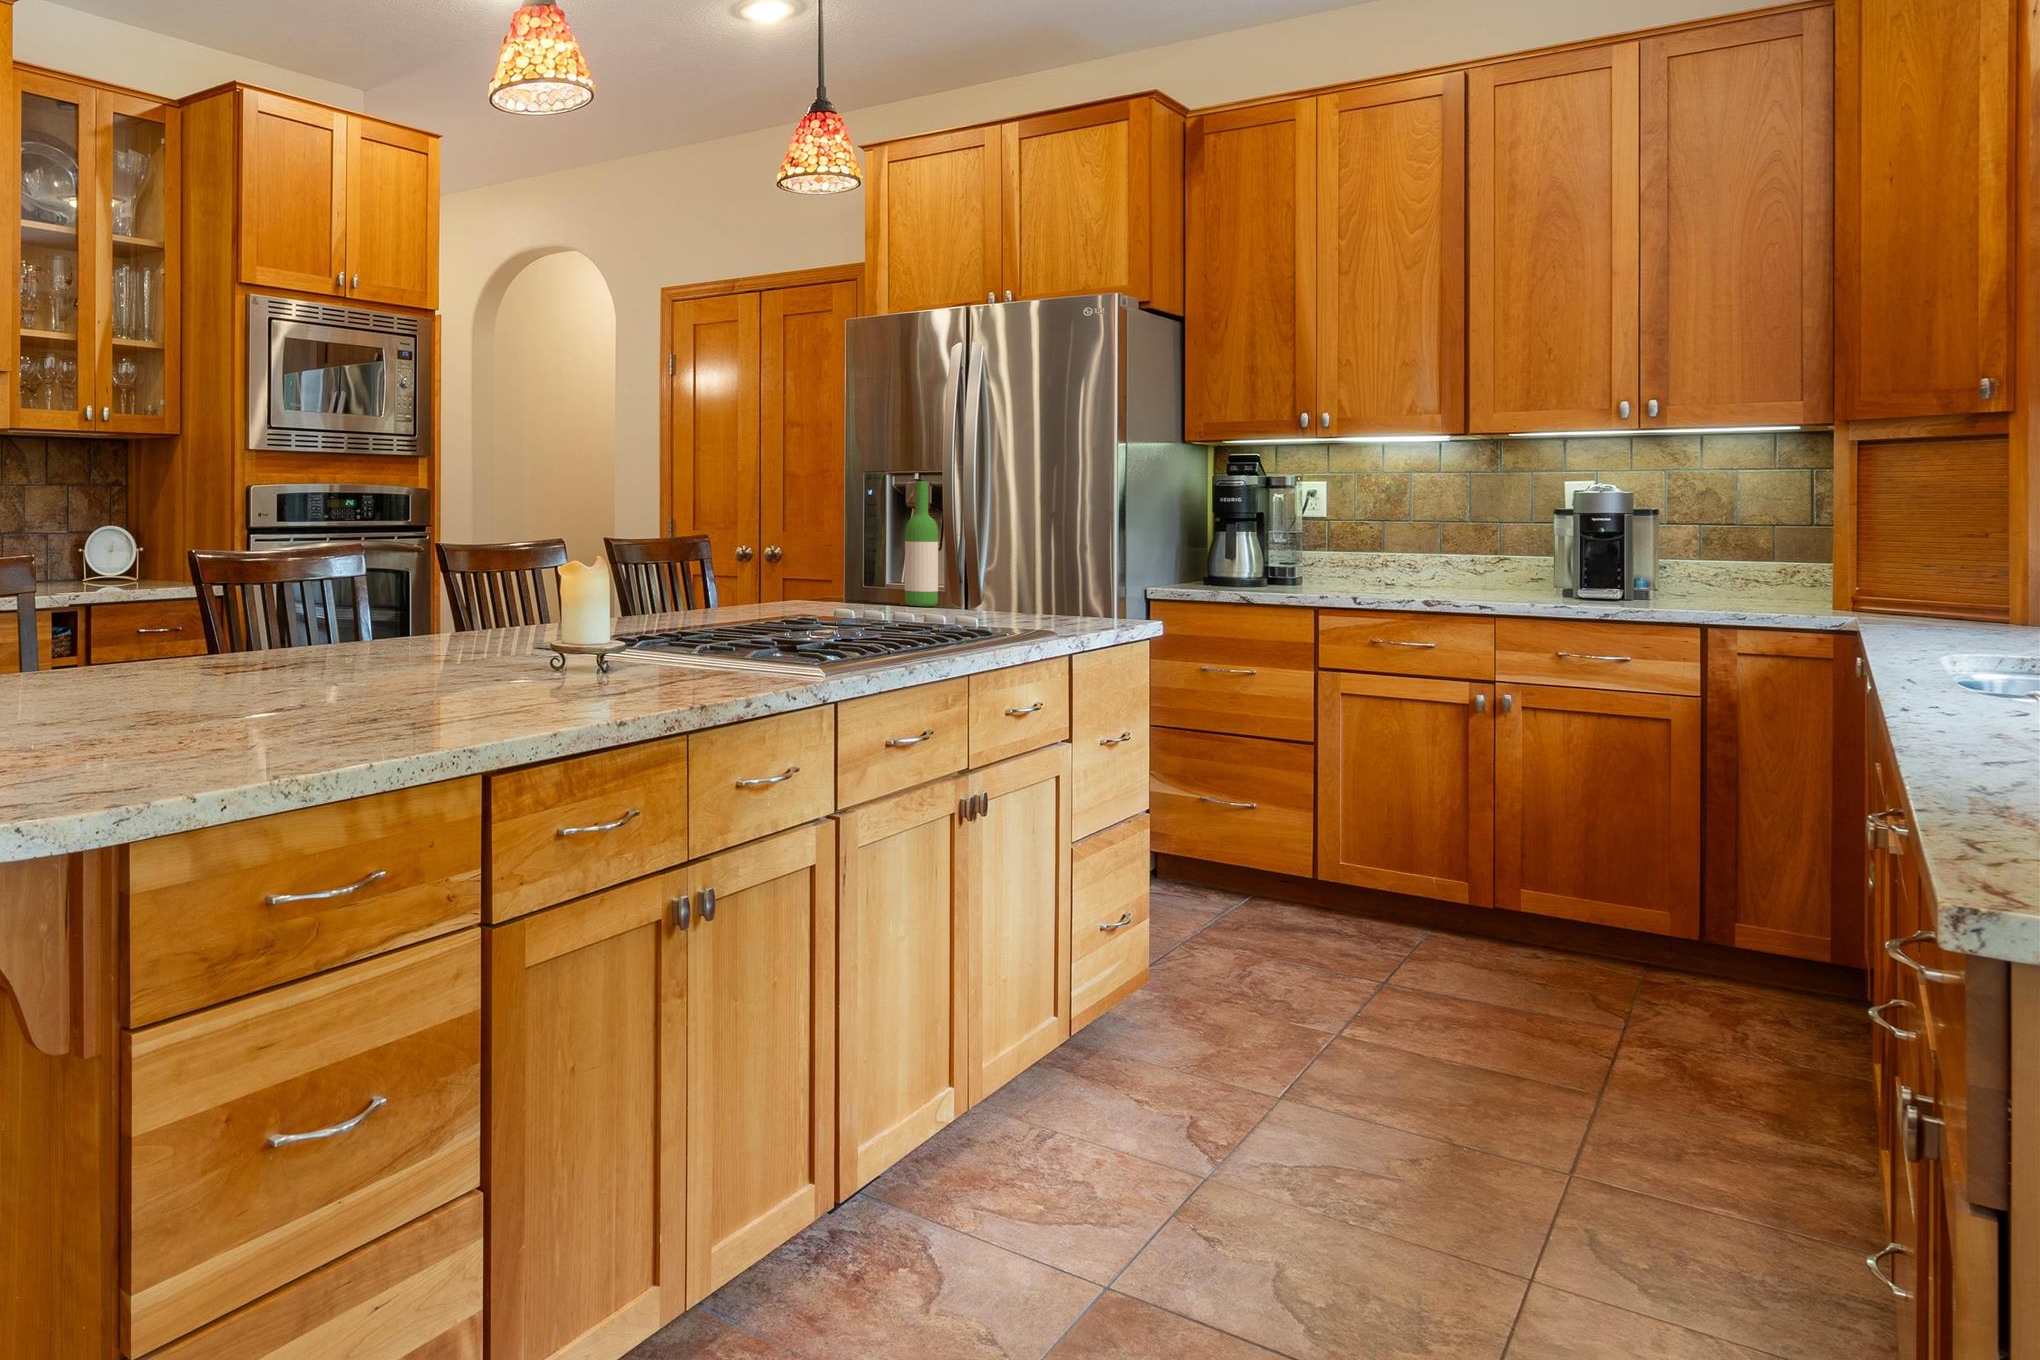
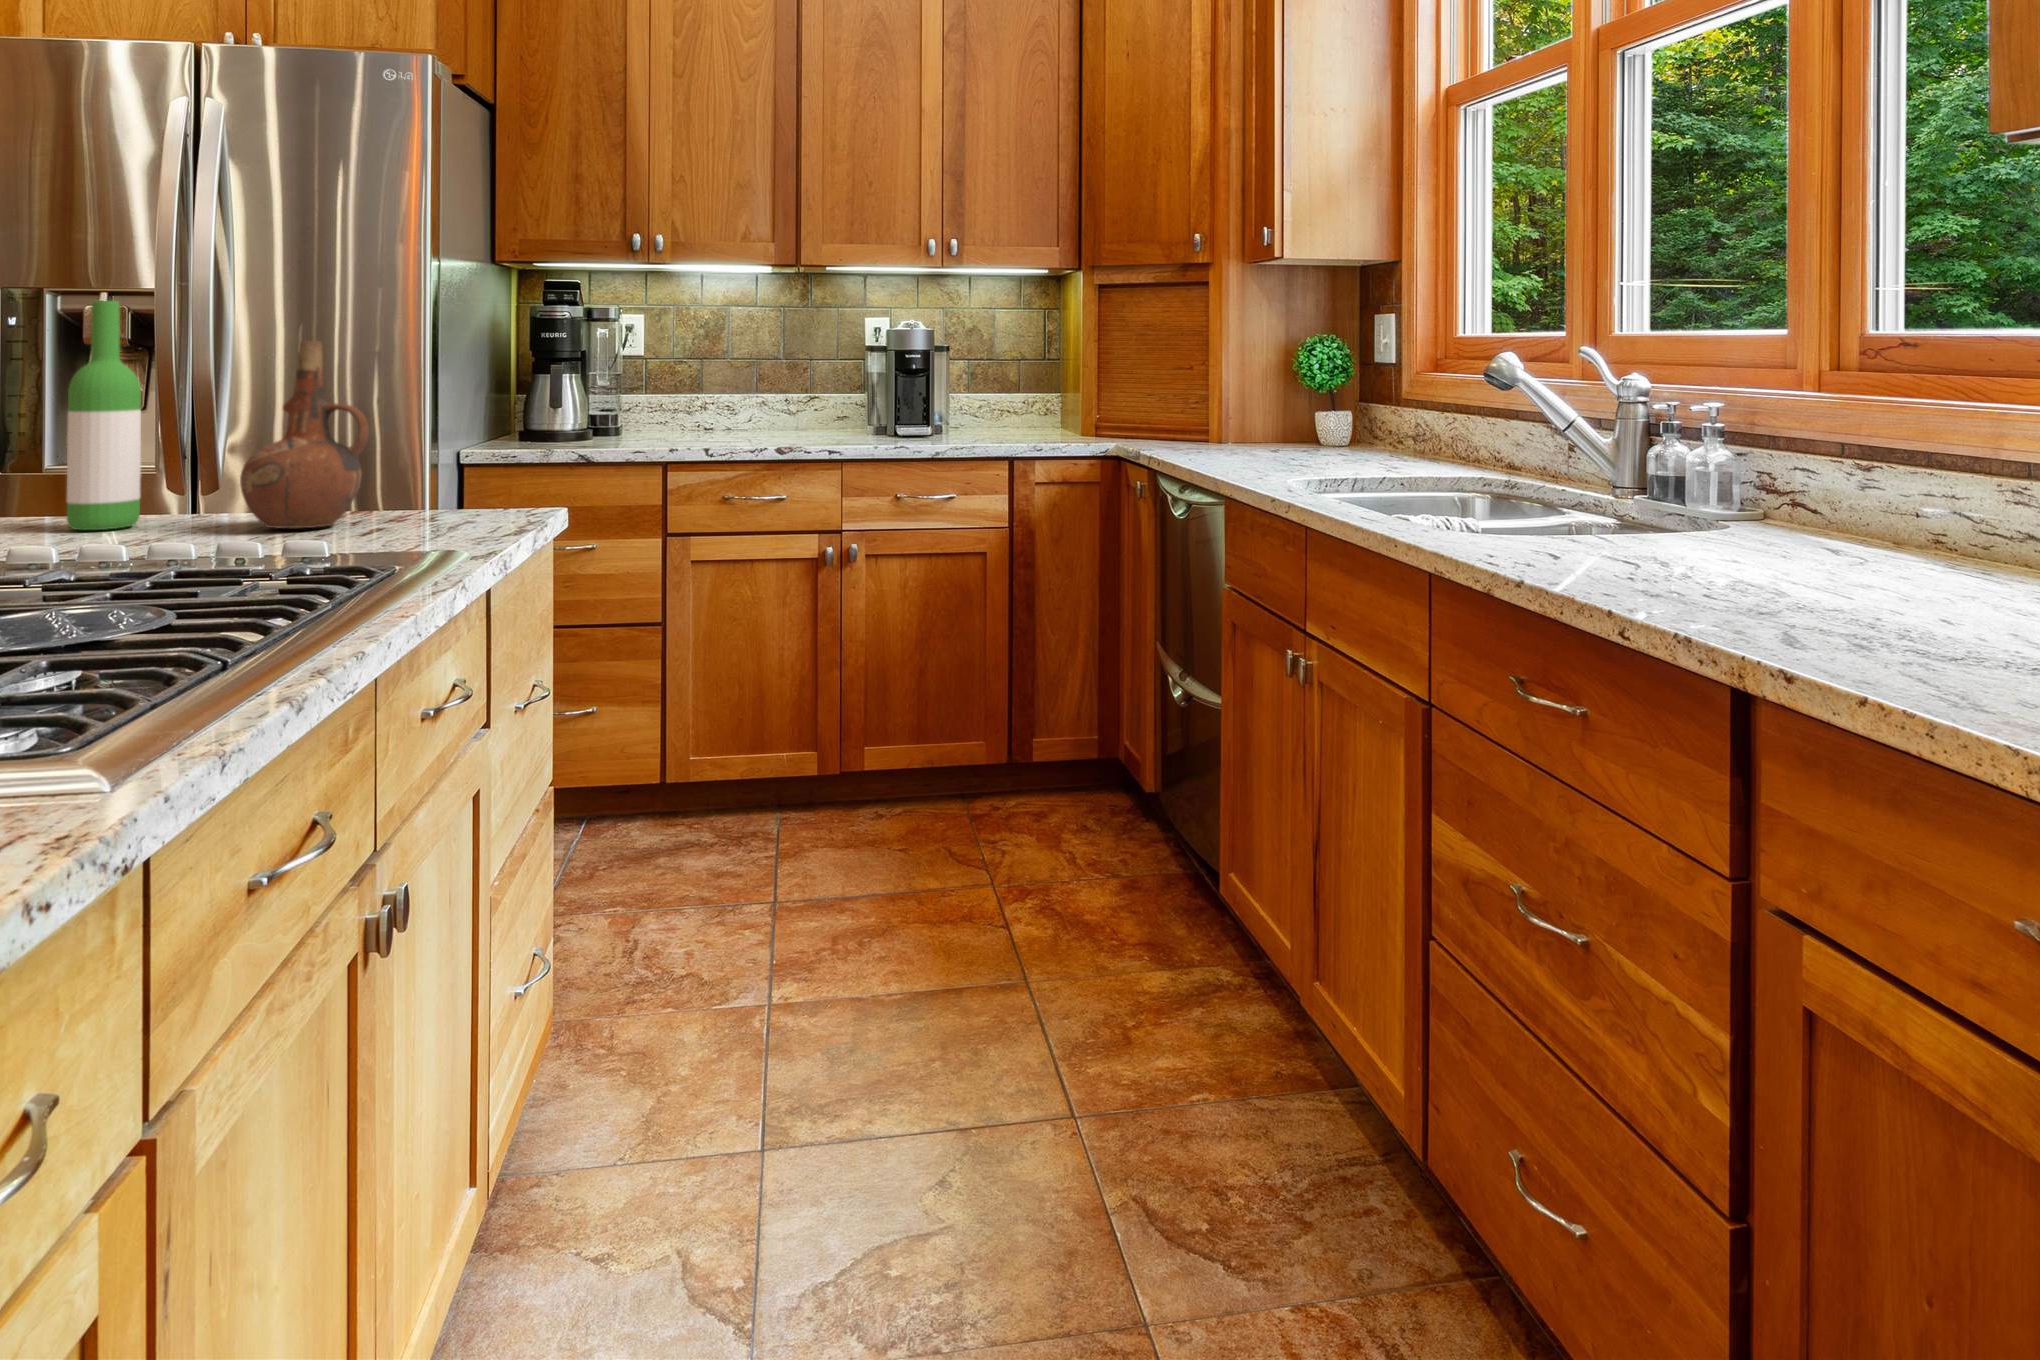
ceramic pitcher: none [985,503,1053,613] -> present [240,341,369,529]

